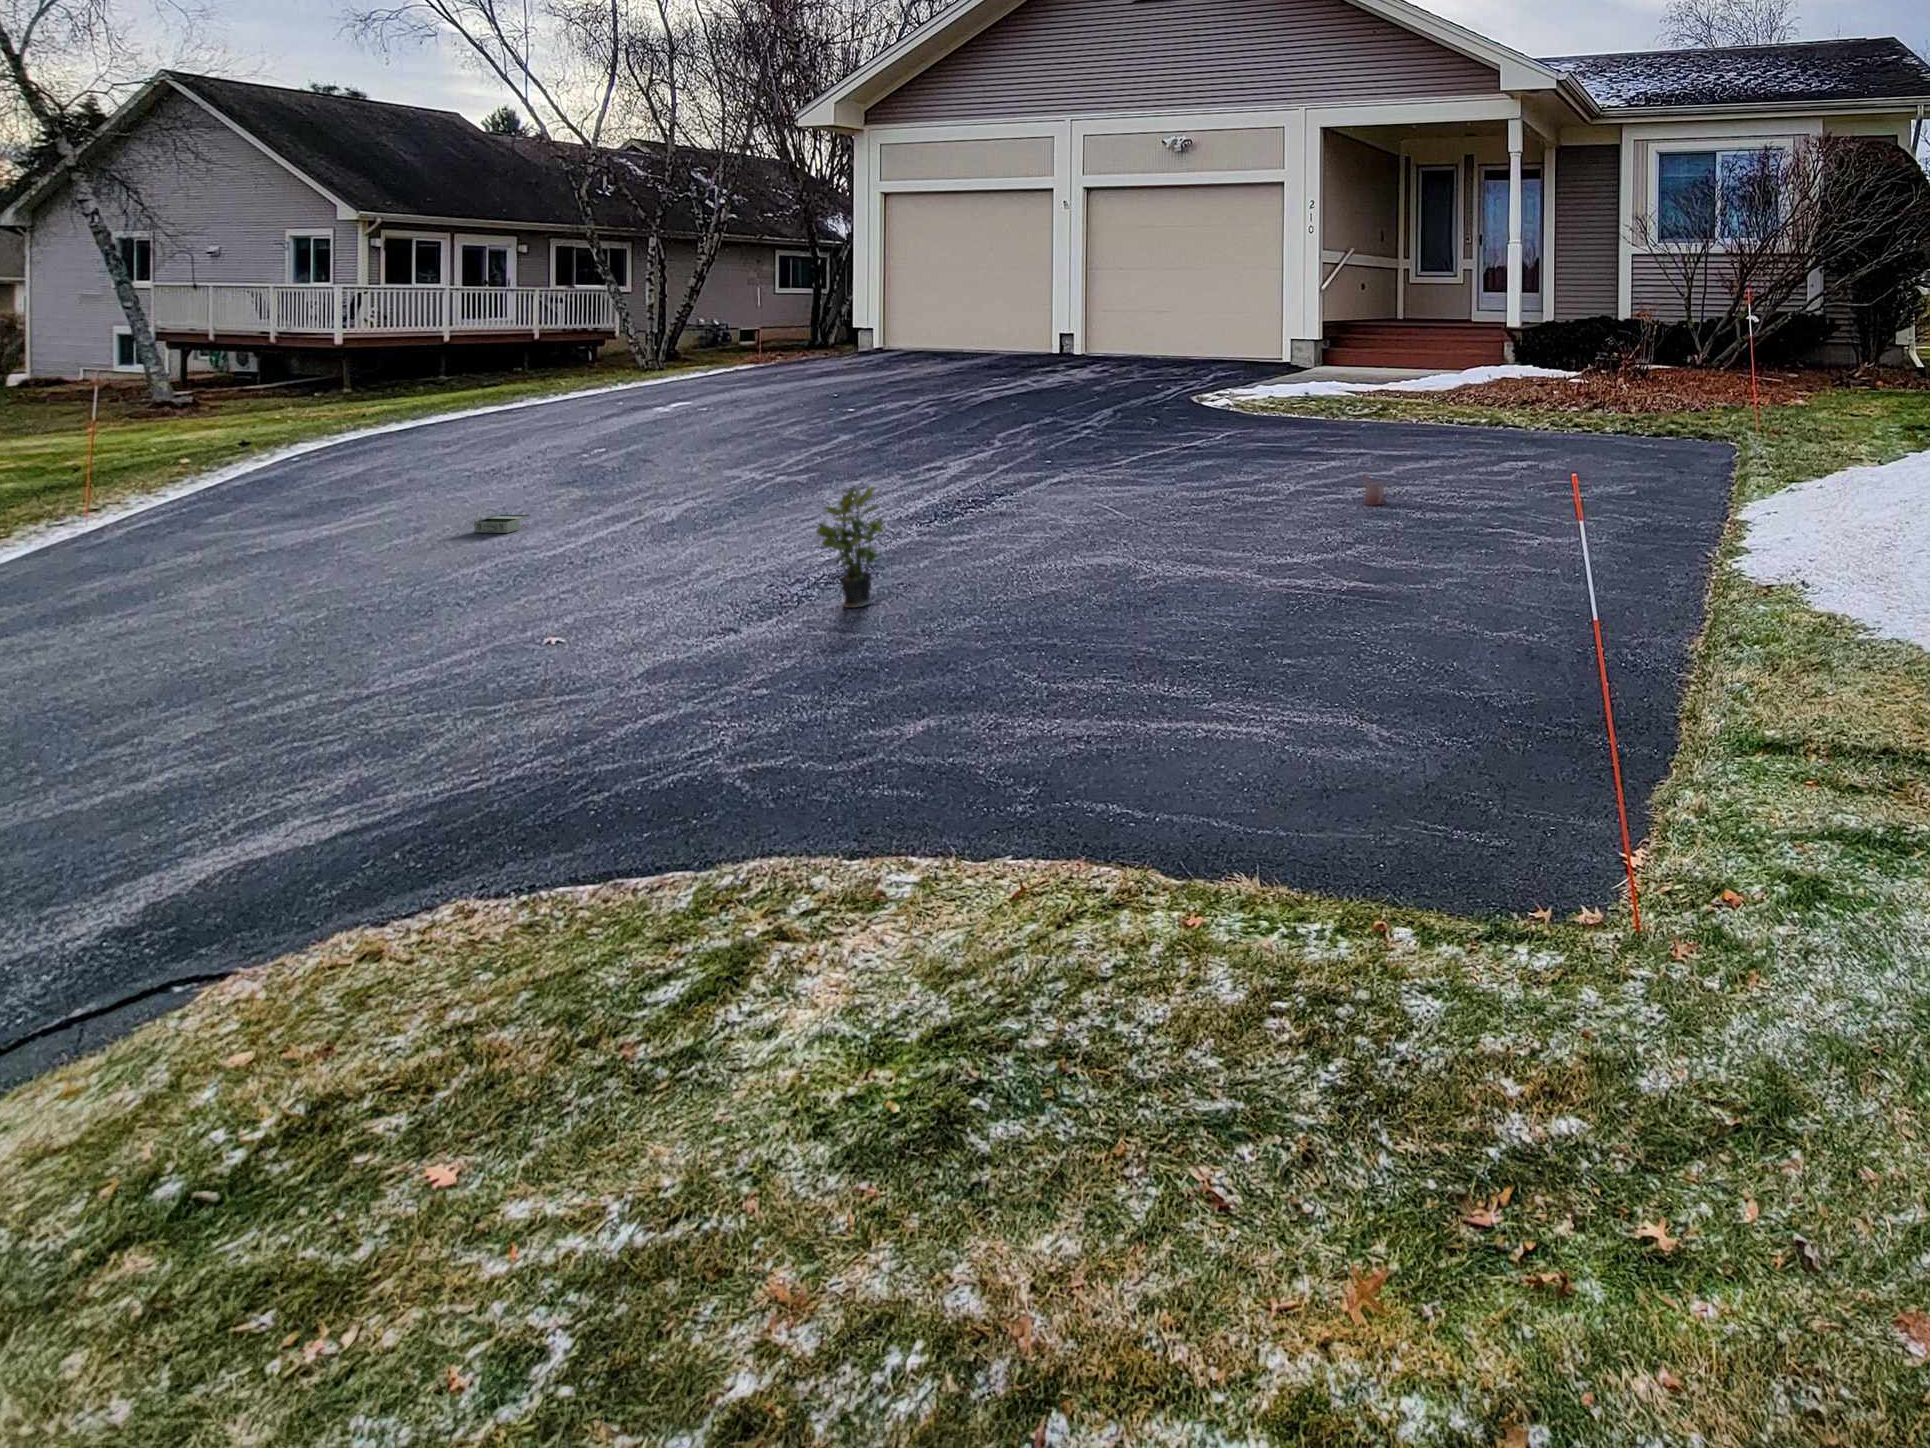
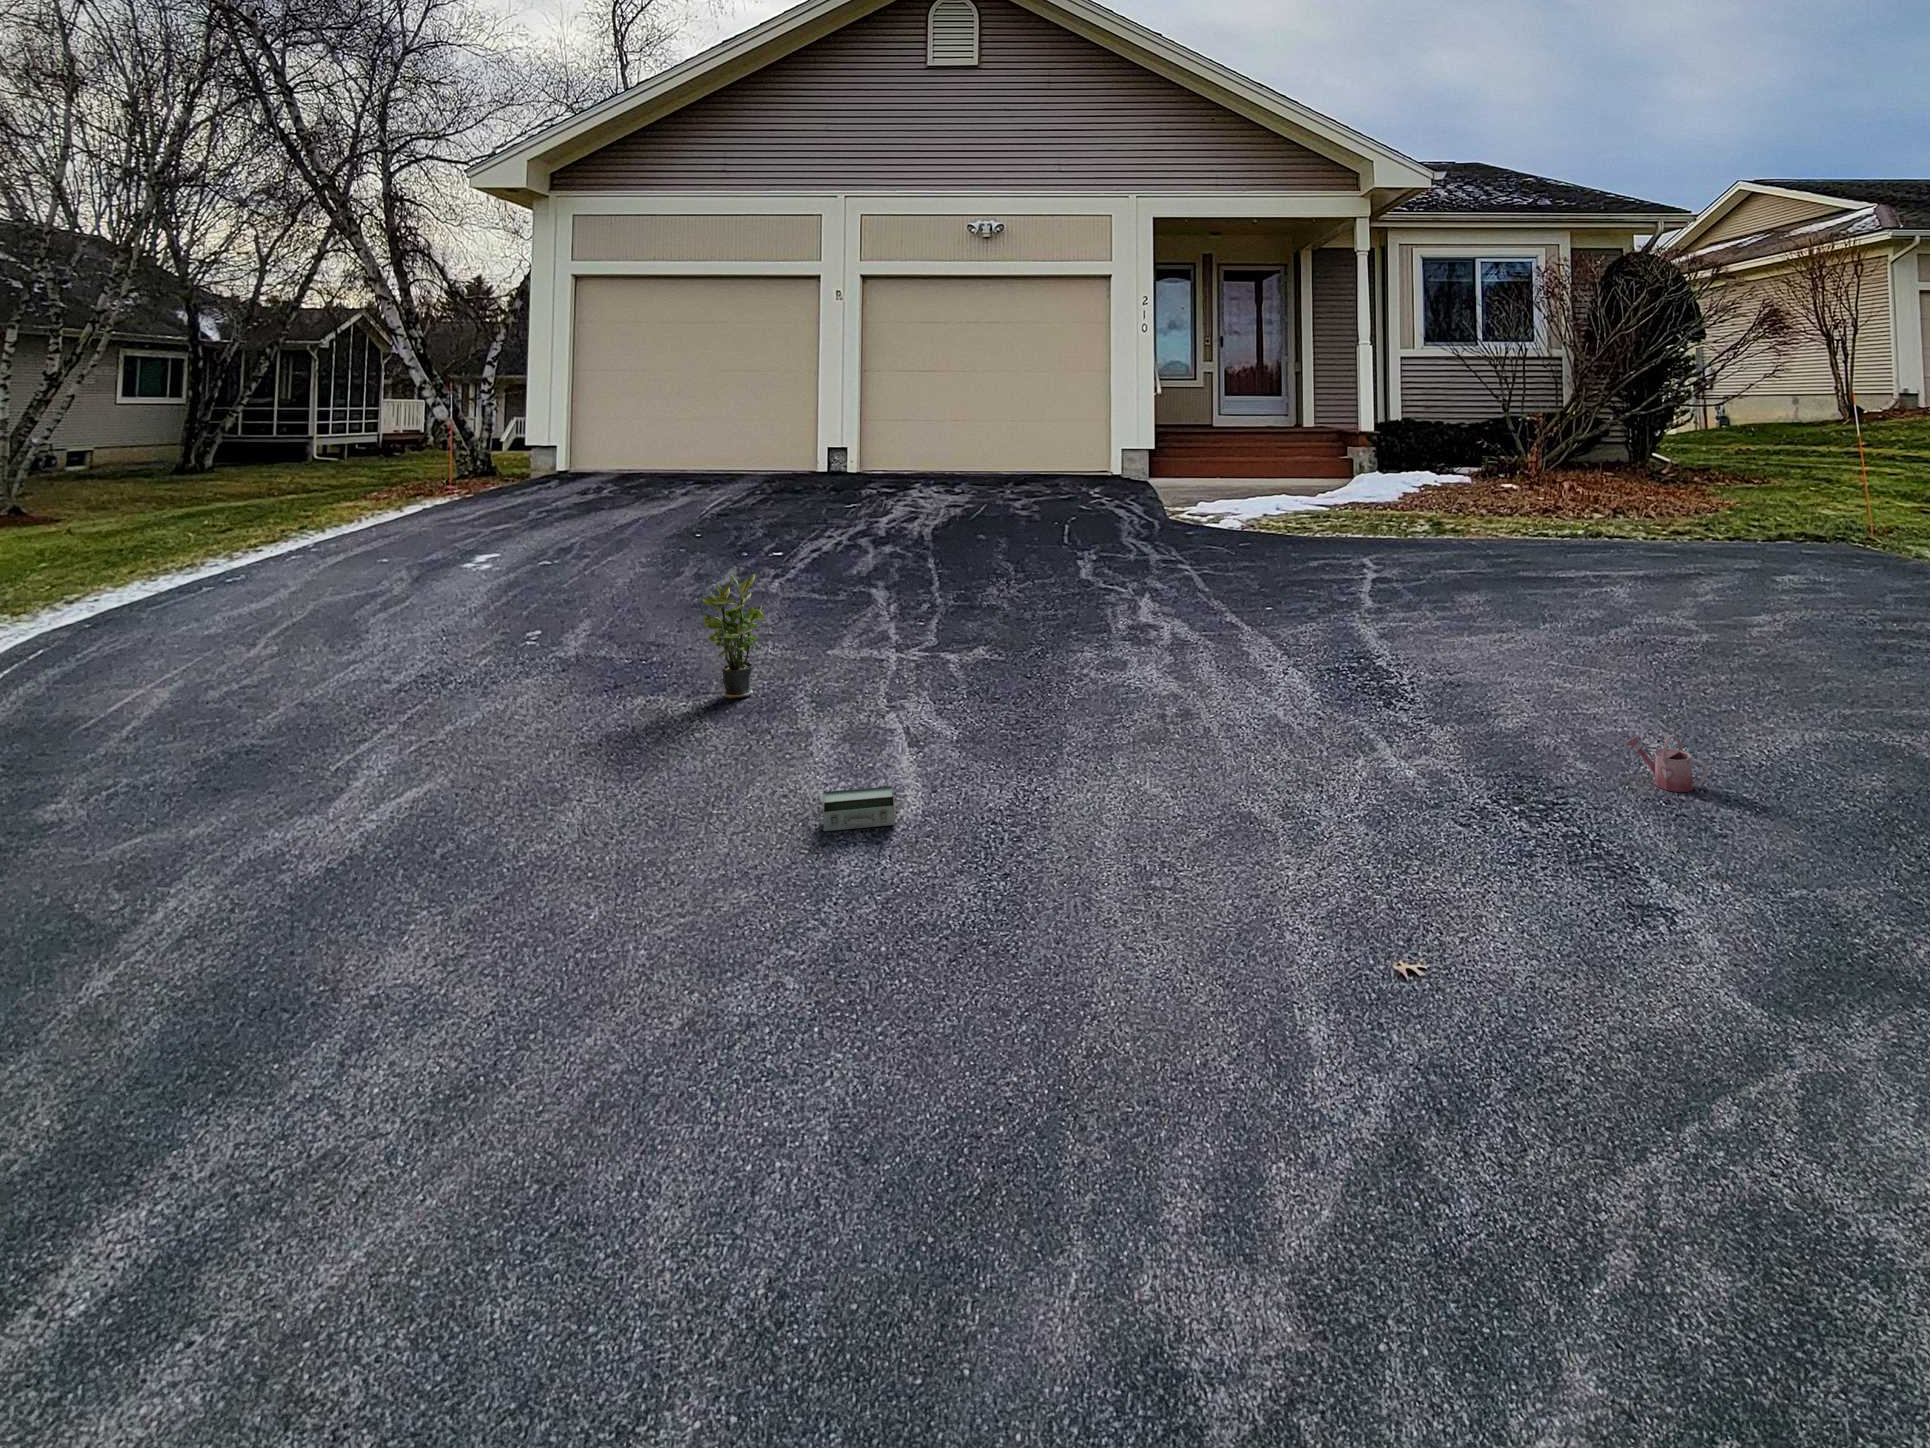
watering can: present [1362,475,1385,505] -> present [1625,734,1708,792]
potted plant: present [816,485,884,608] -> present [701,574,765,699]

